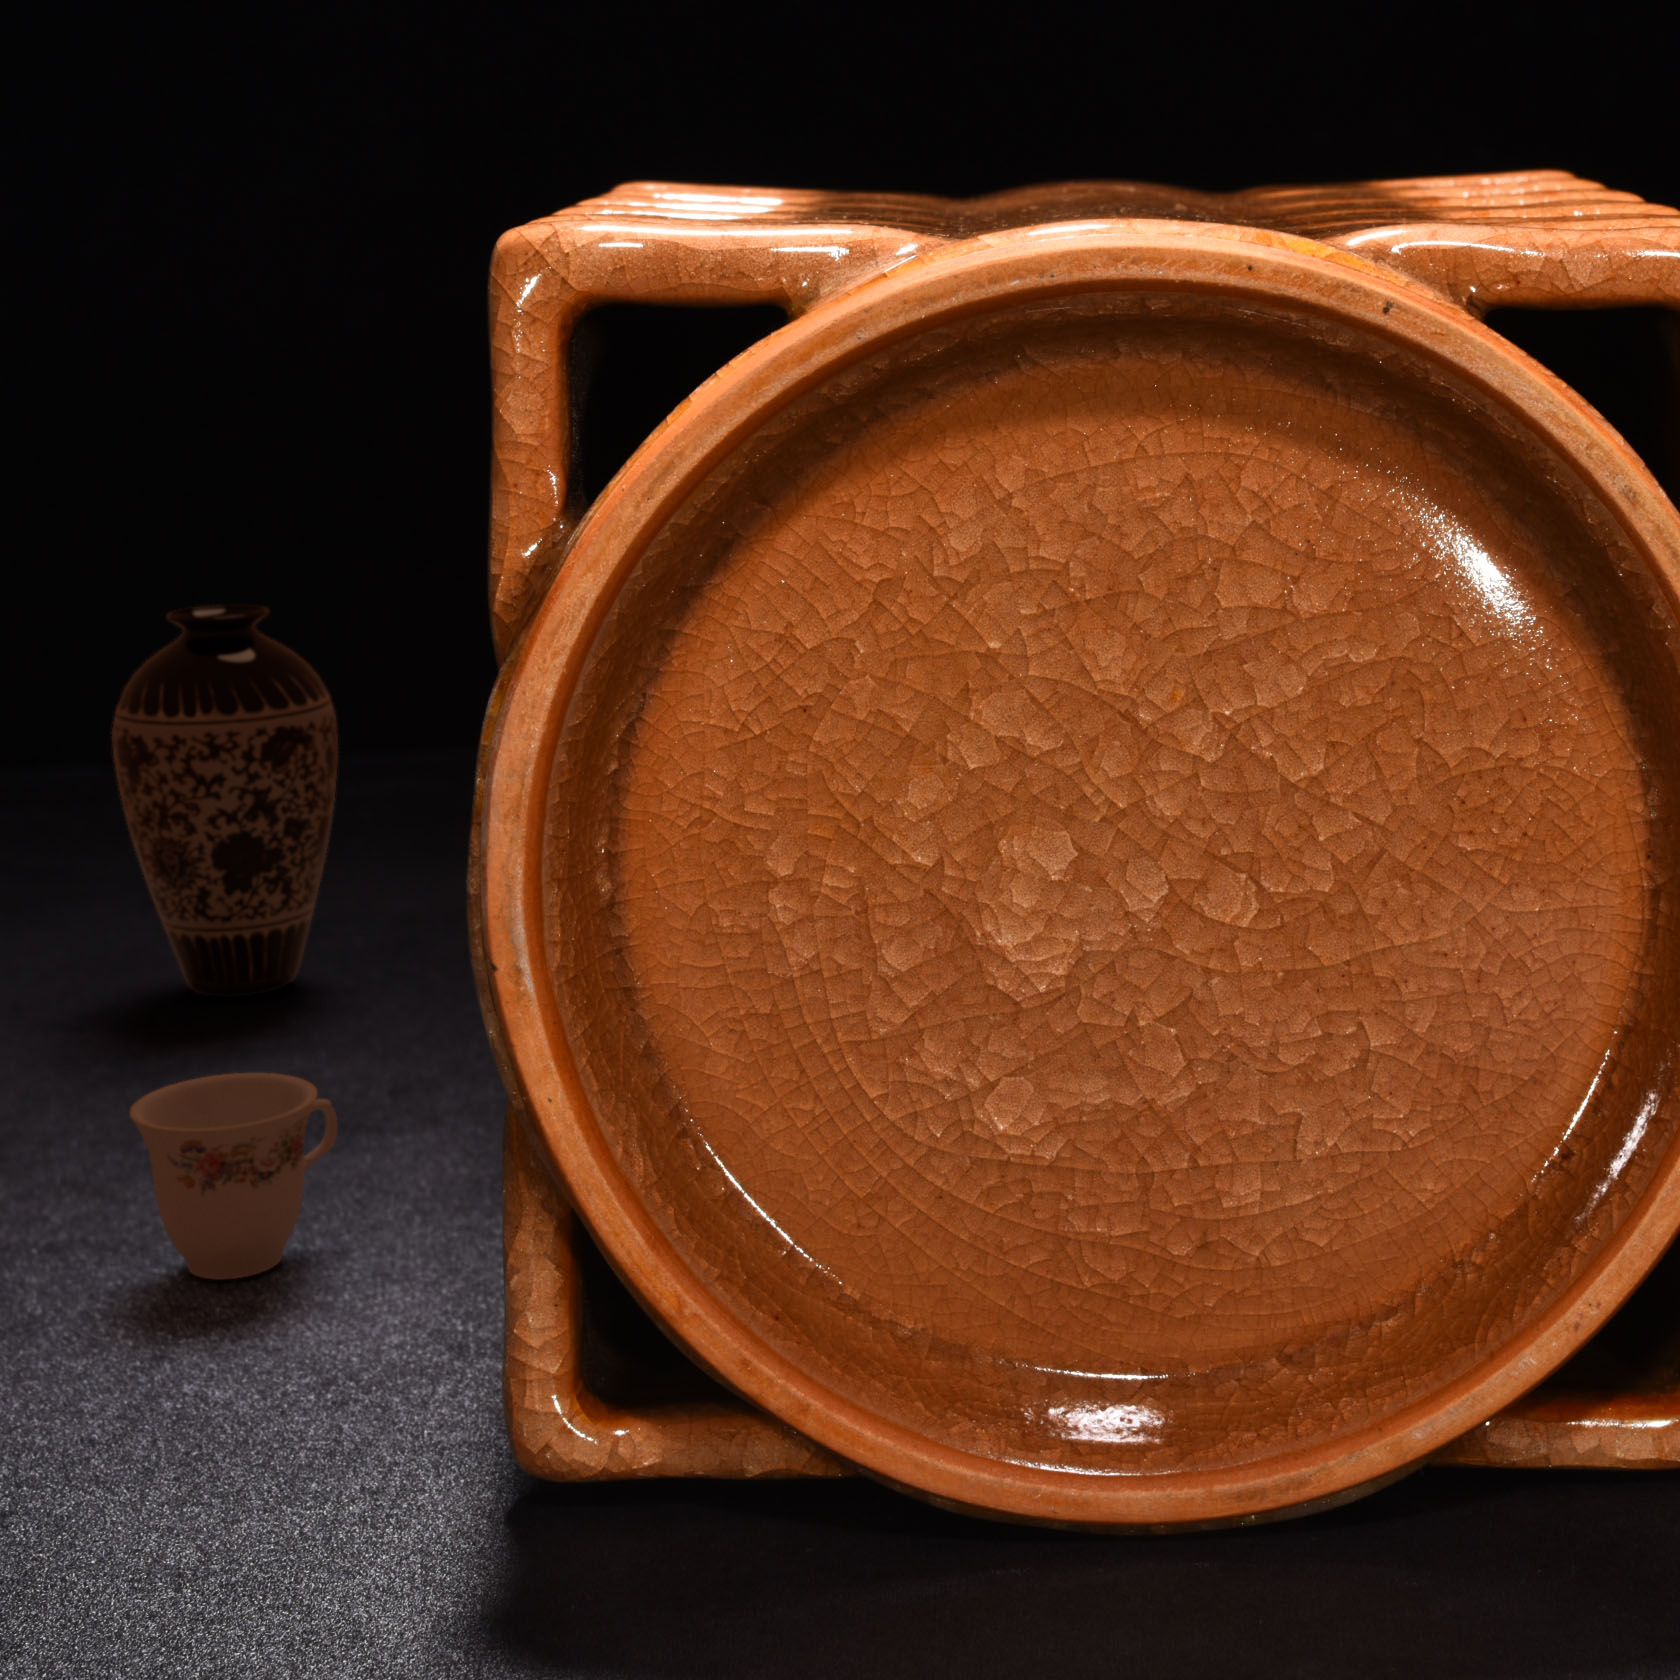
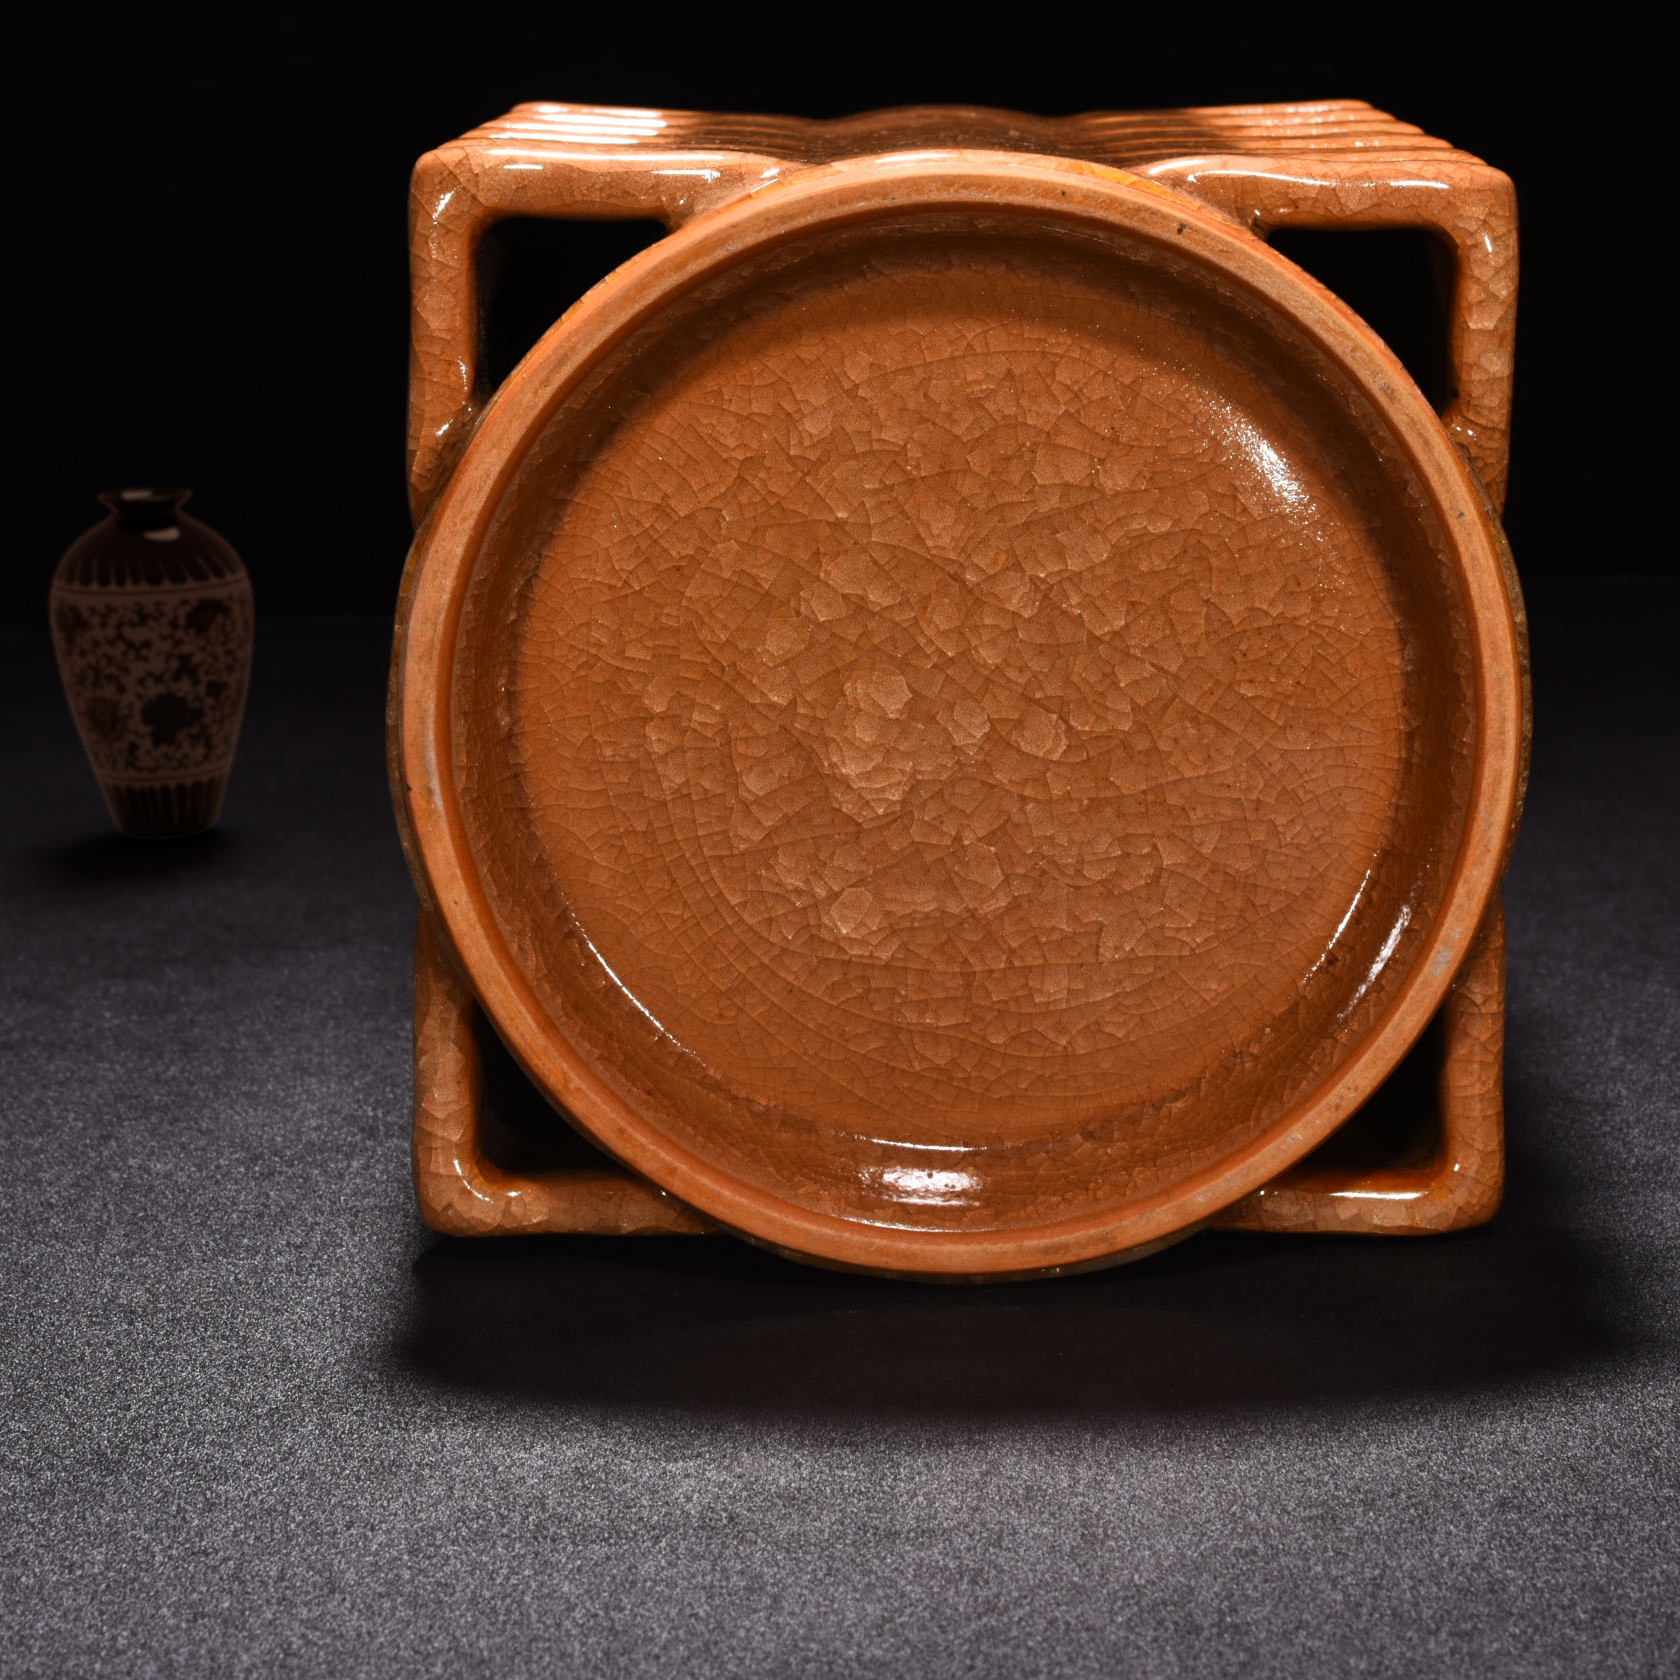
teacup: present [130,1073,338,1279] -> none [77,896,260,1075]

